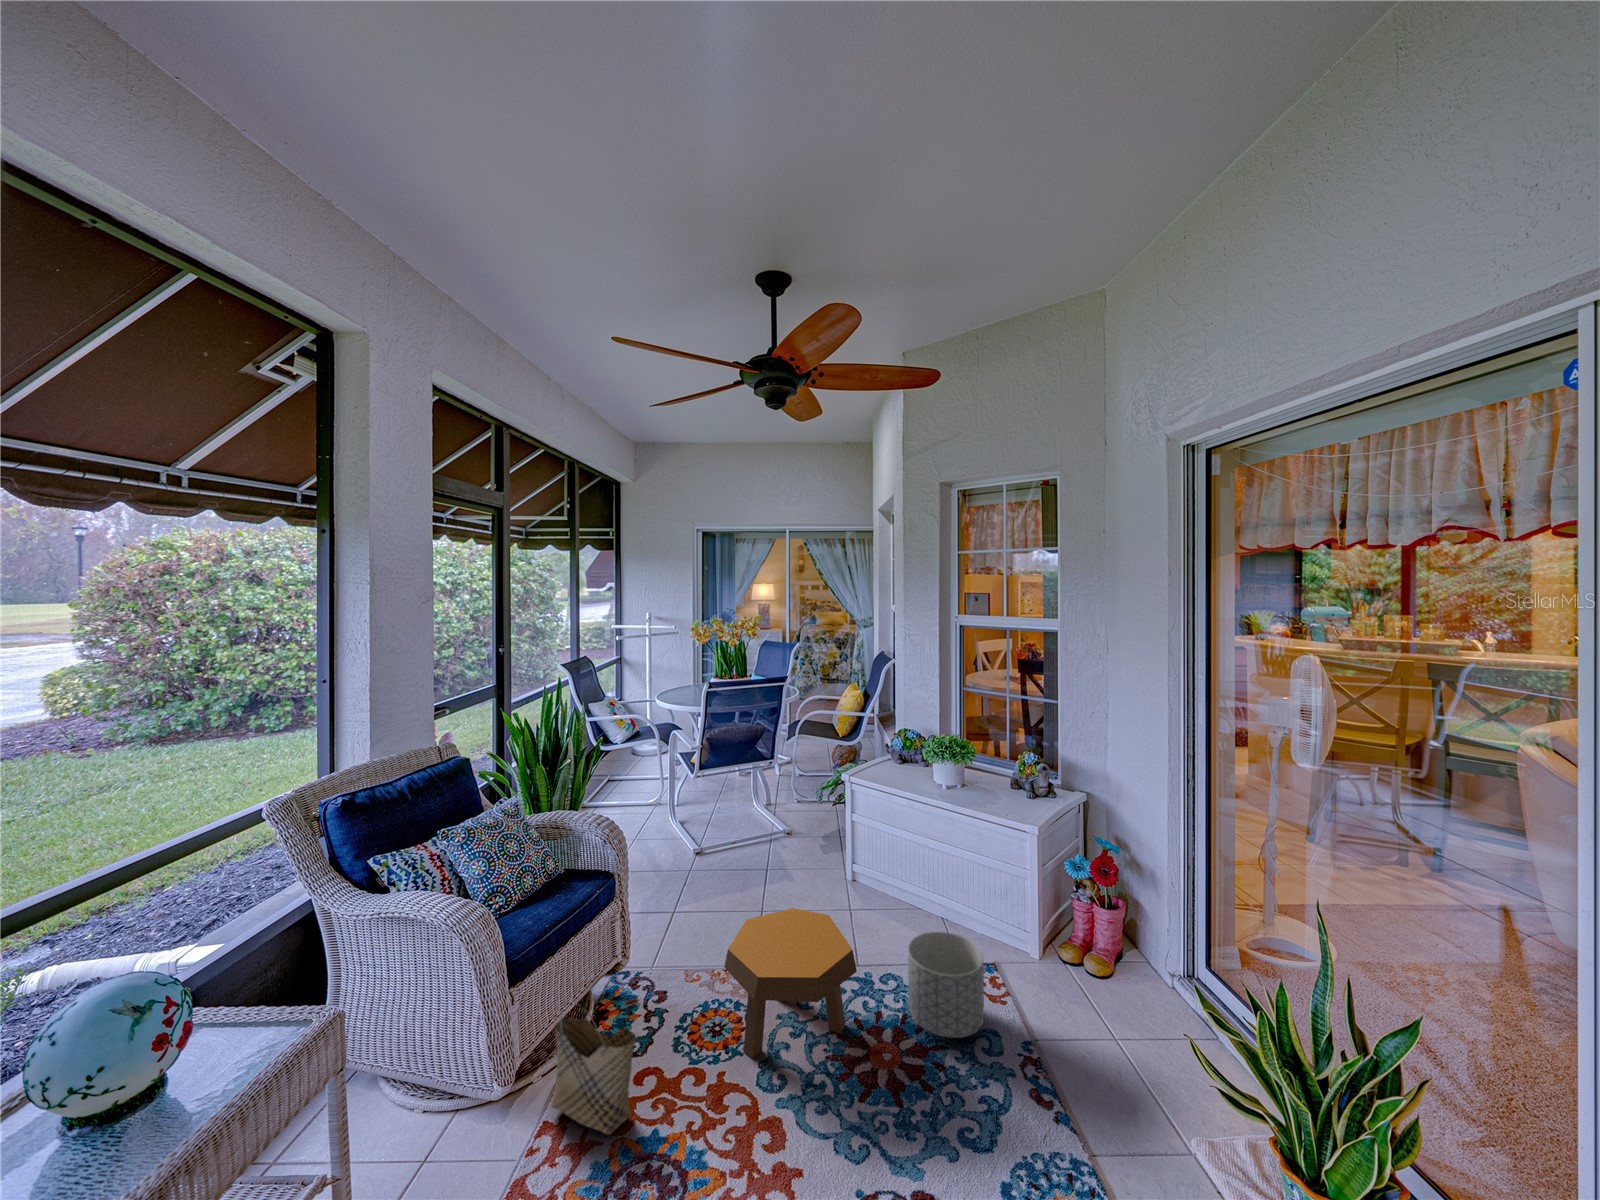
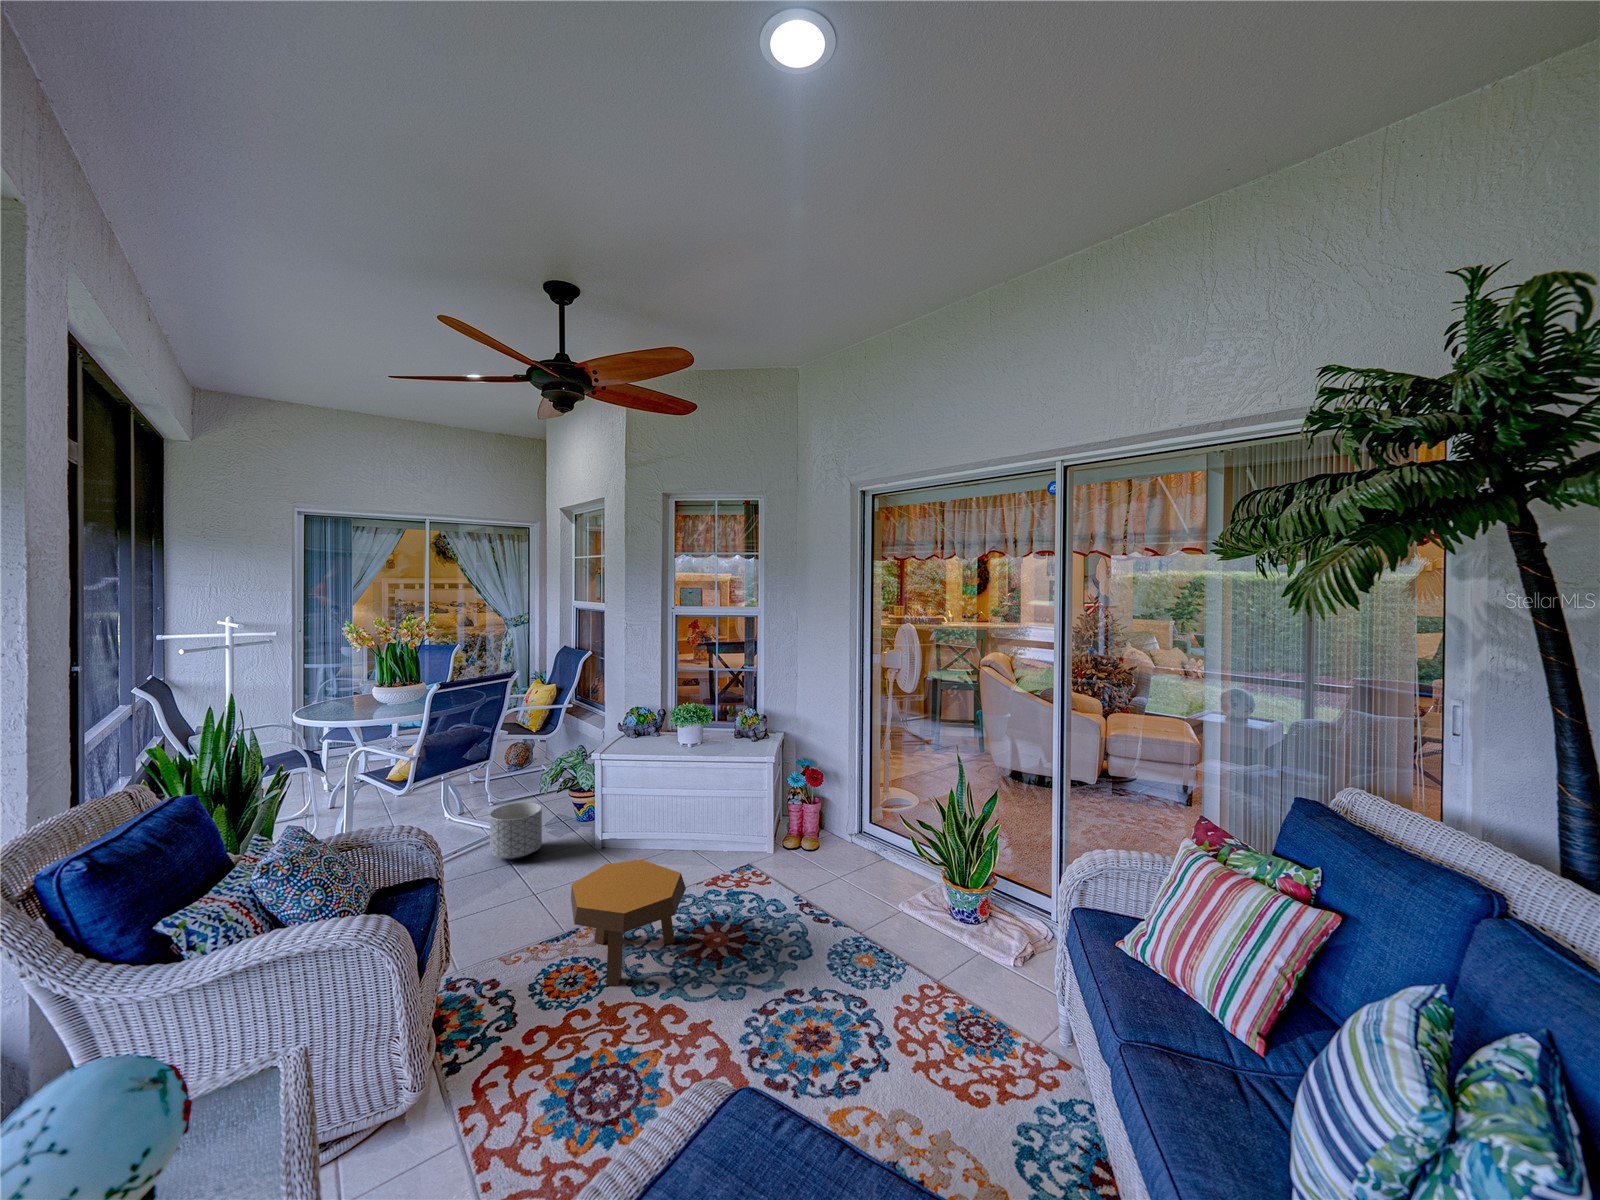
planter: present [908,932,984,1038] -> present [490,802,542,860]
woven basket: present [551,974,636,1134] -> none [452,950,550,1098]

